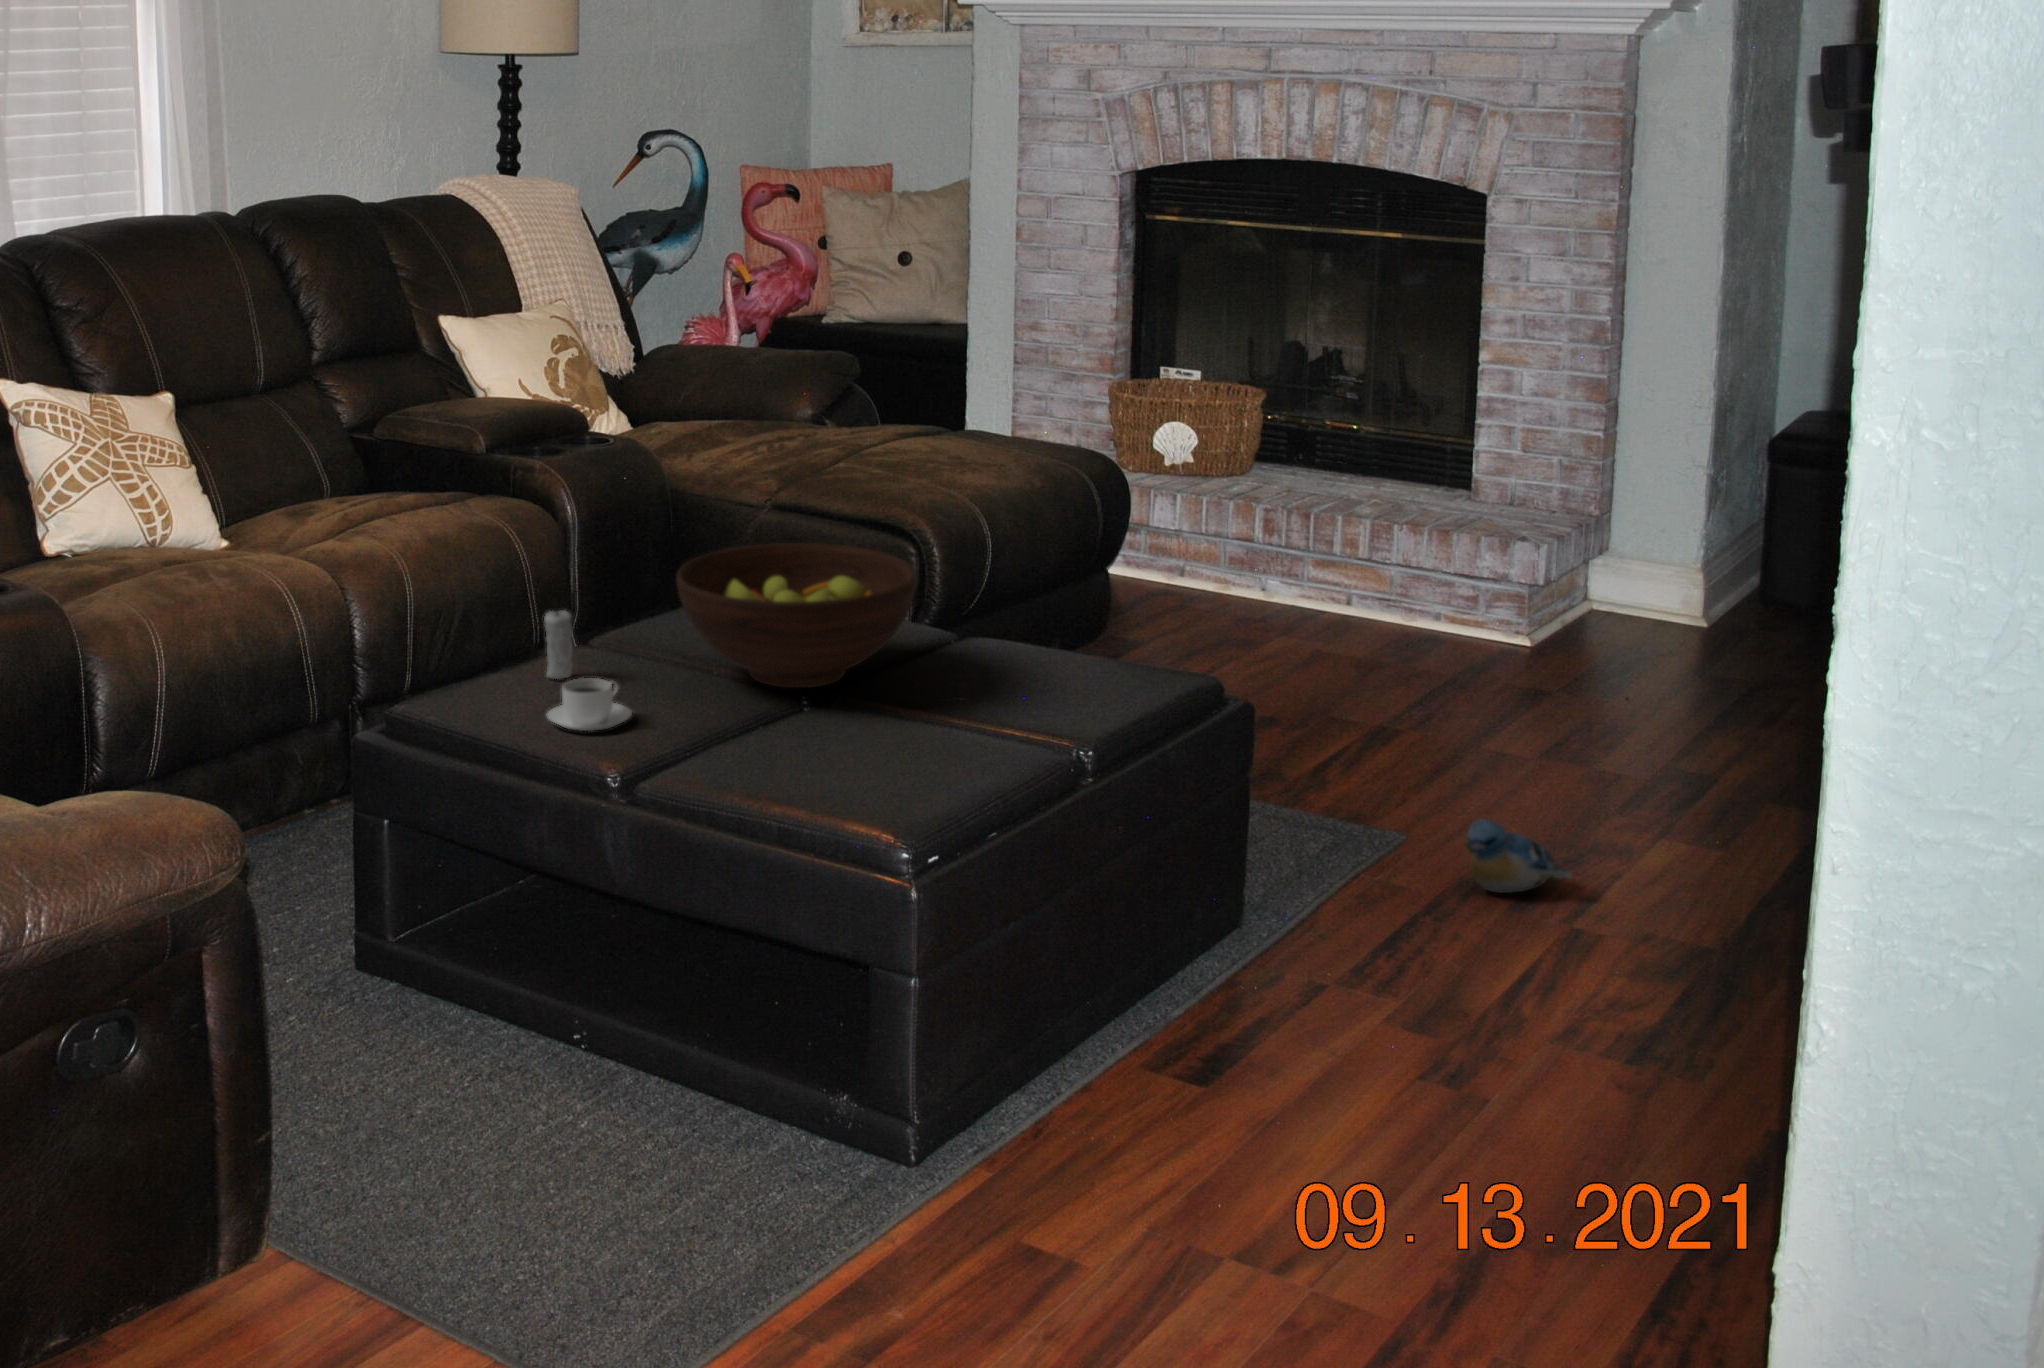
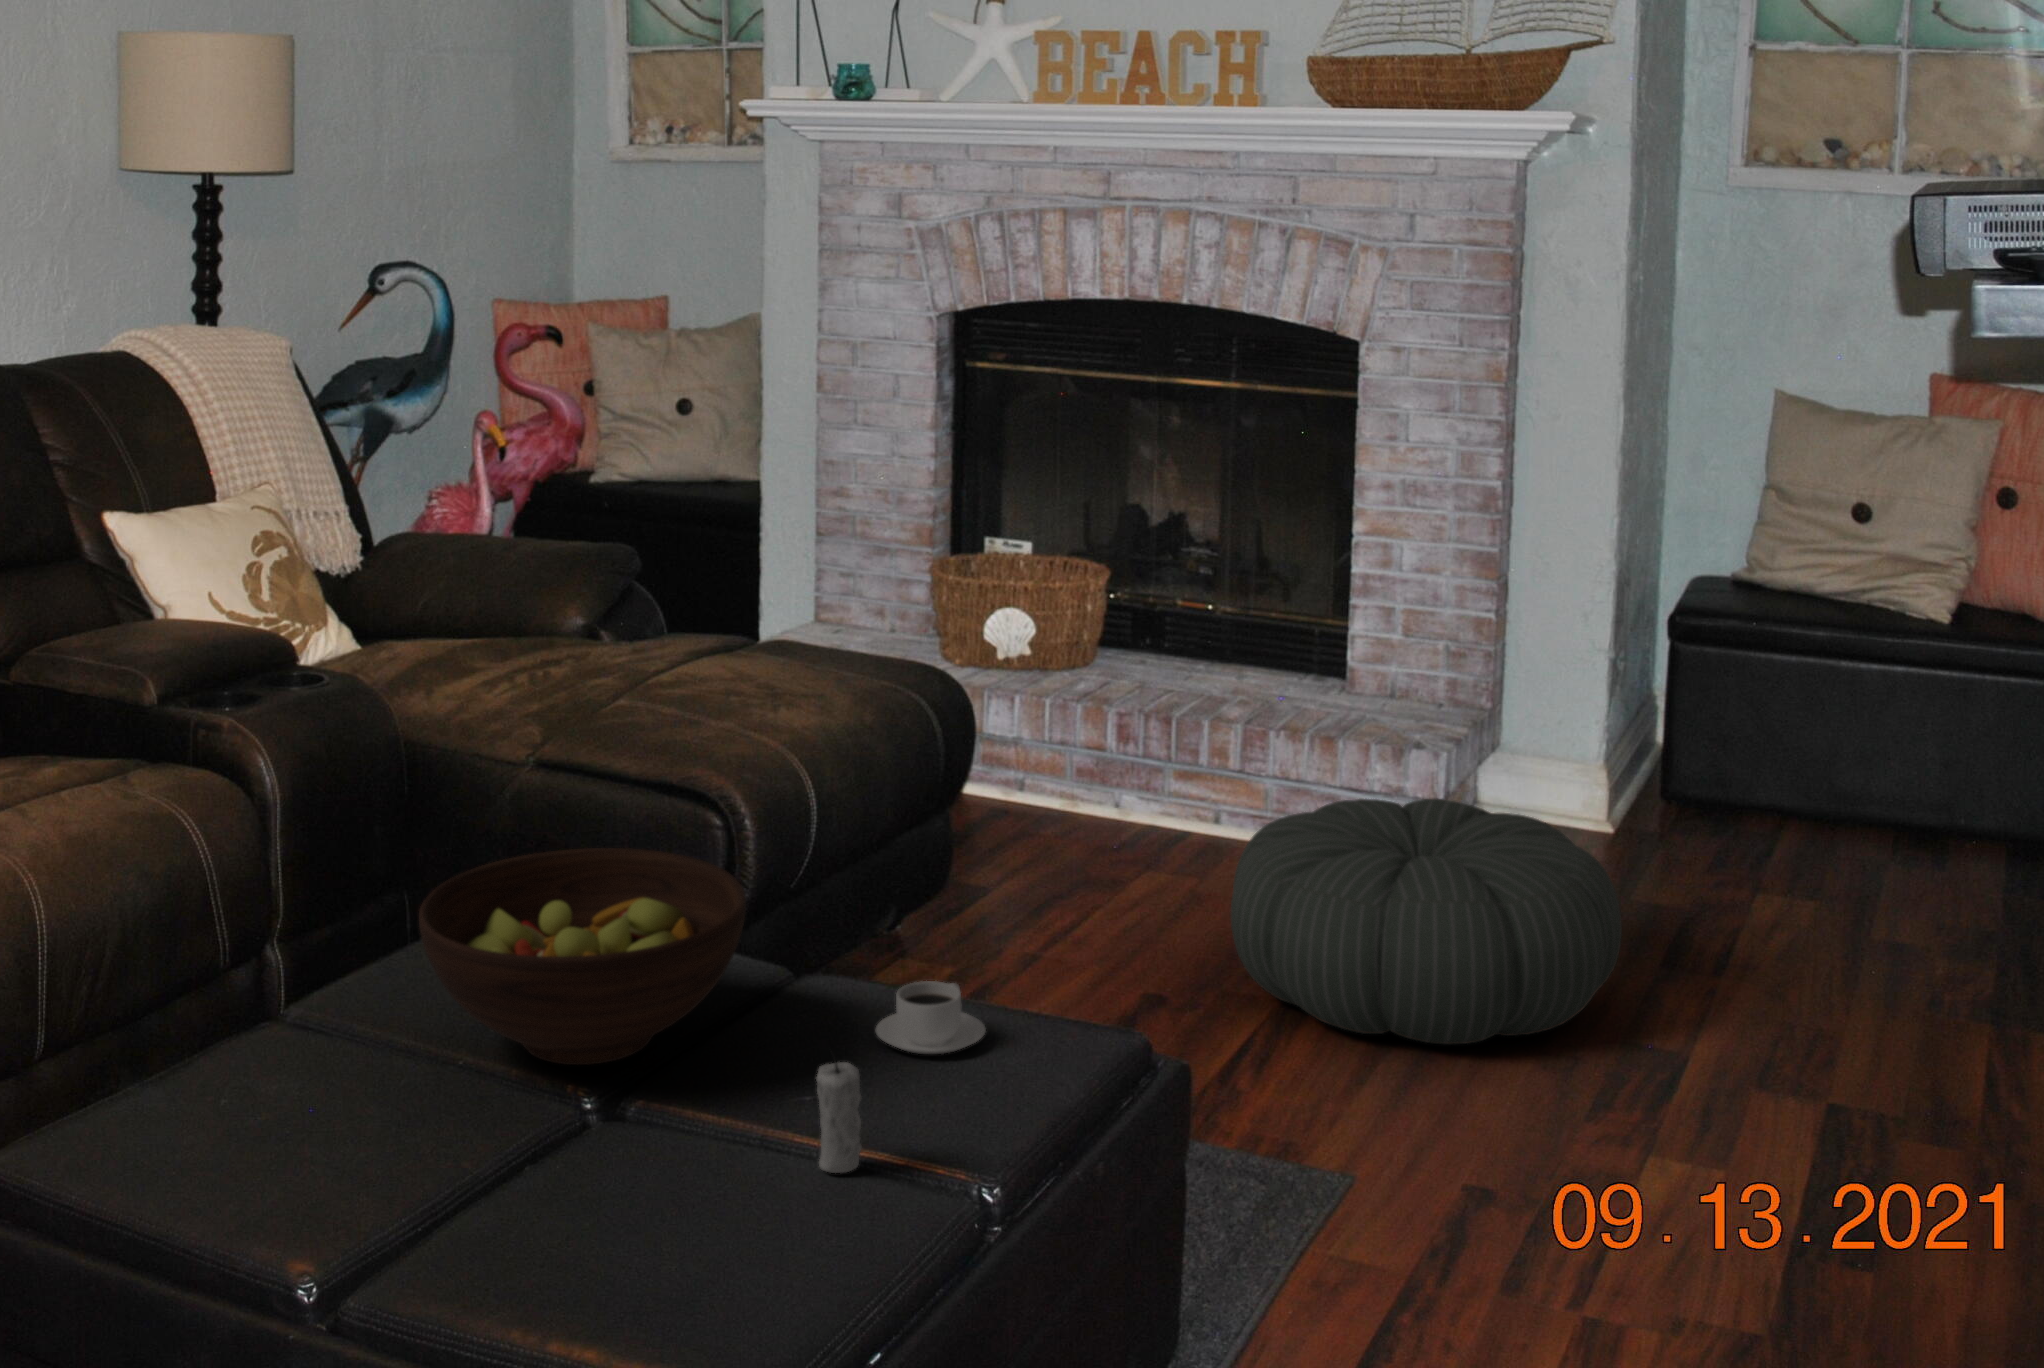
pouf: none [1337,574,1685,768] -> present [1230,799,1622,1045]
candle: present [544,610,573,679] -> present [816,1062,862,1173]
coffee cup: present [547,678,632,731] -> present [876,981,985,1054]
plush toy: present [1466,819,1572,893] -> none [1422,1146,1547,1237]

